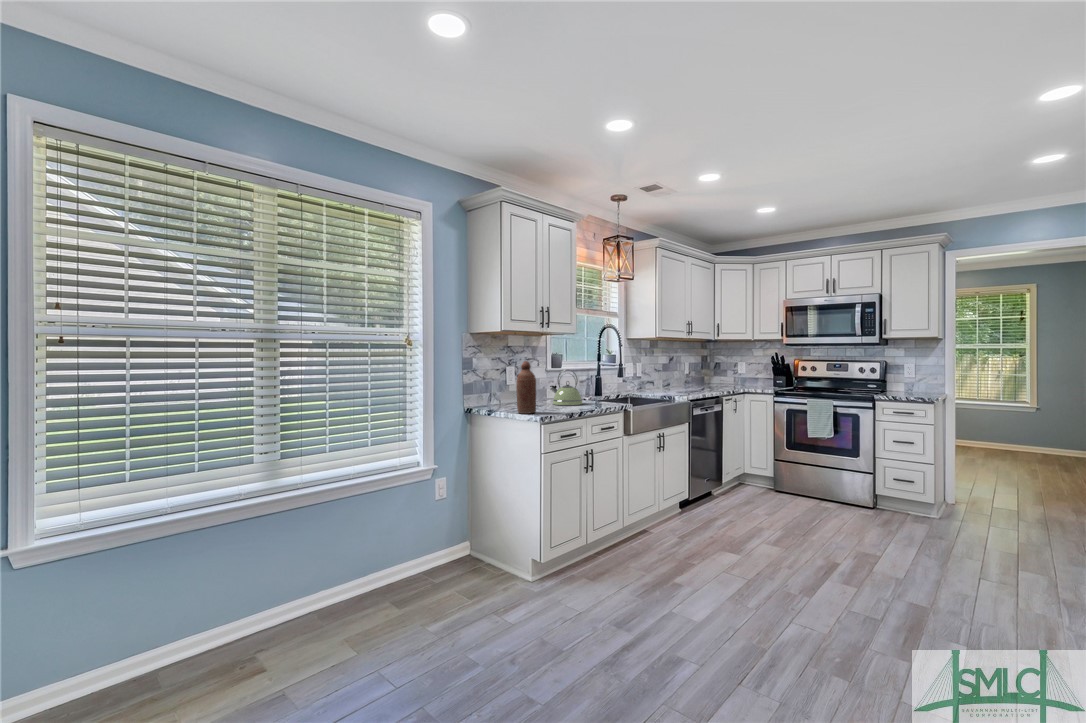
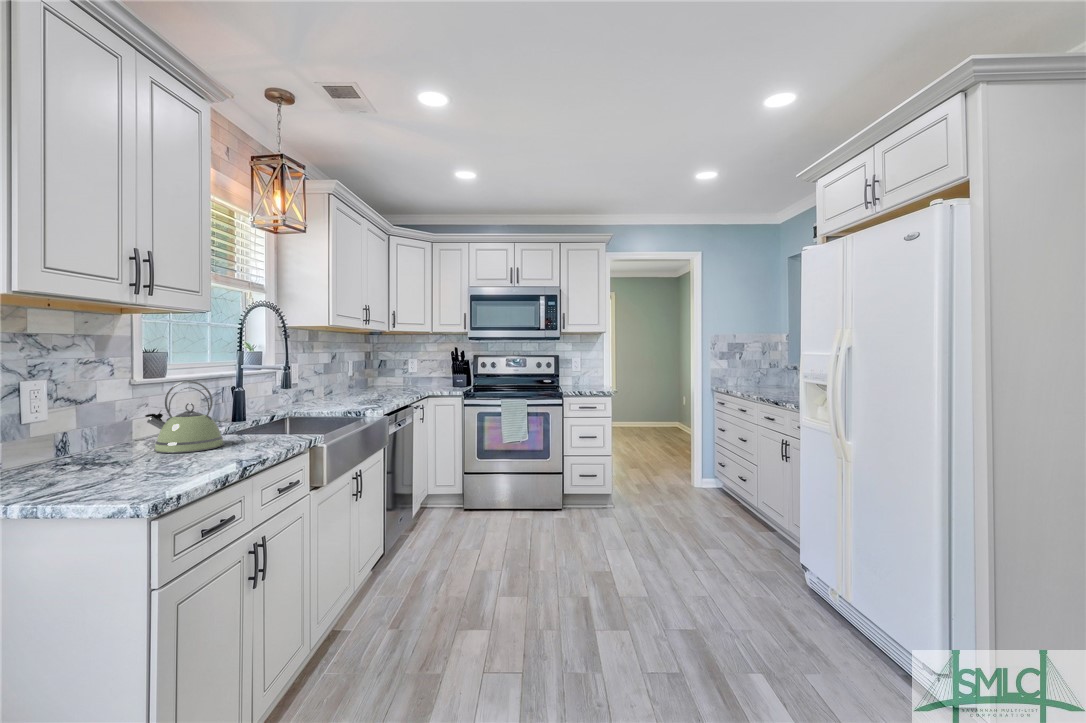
bottle: present [516,361,536,414] -> none [72,370,132,494]

